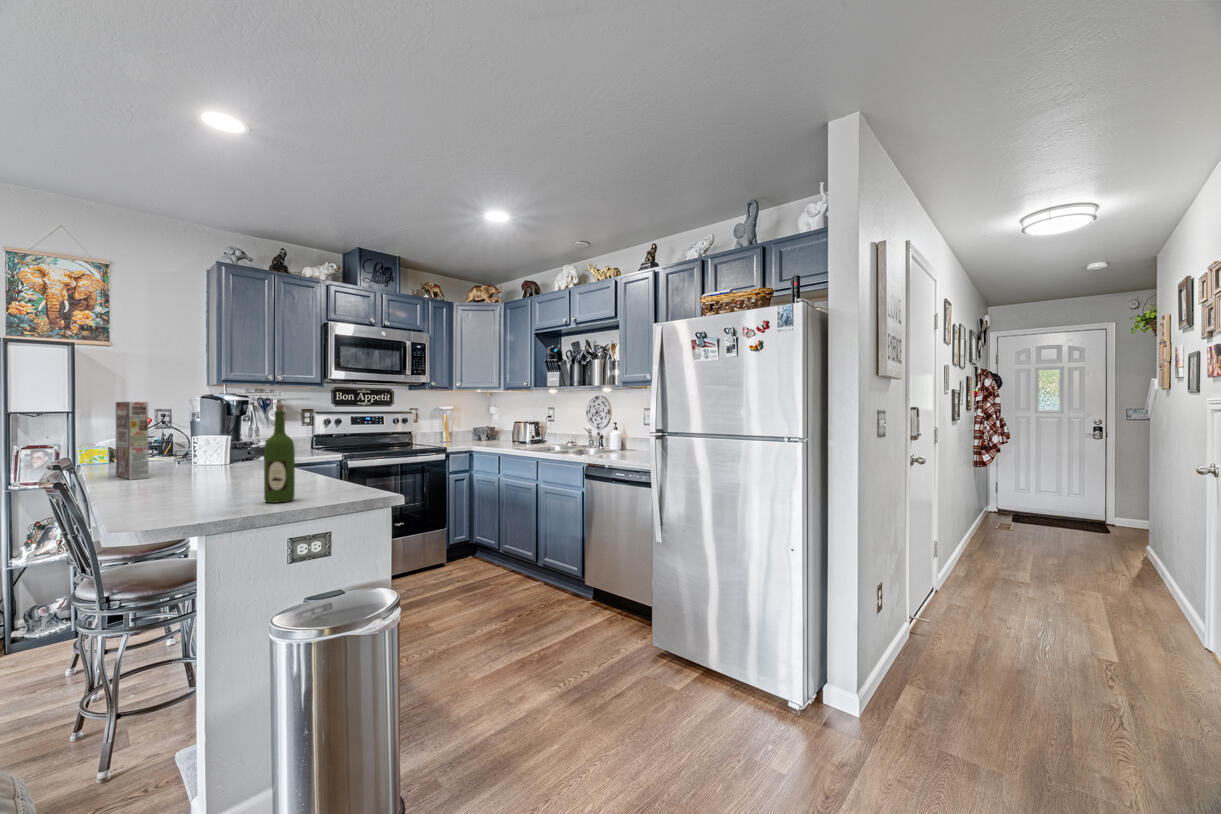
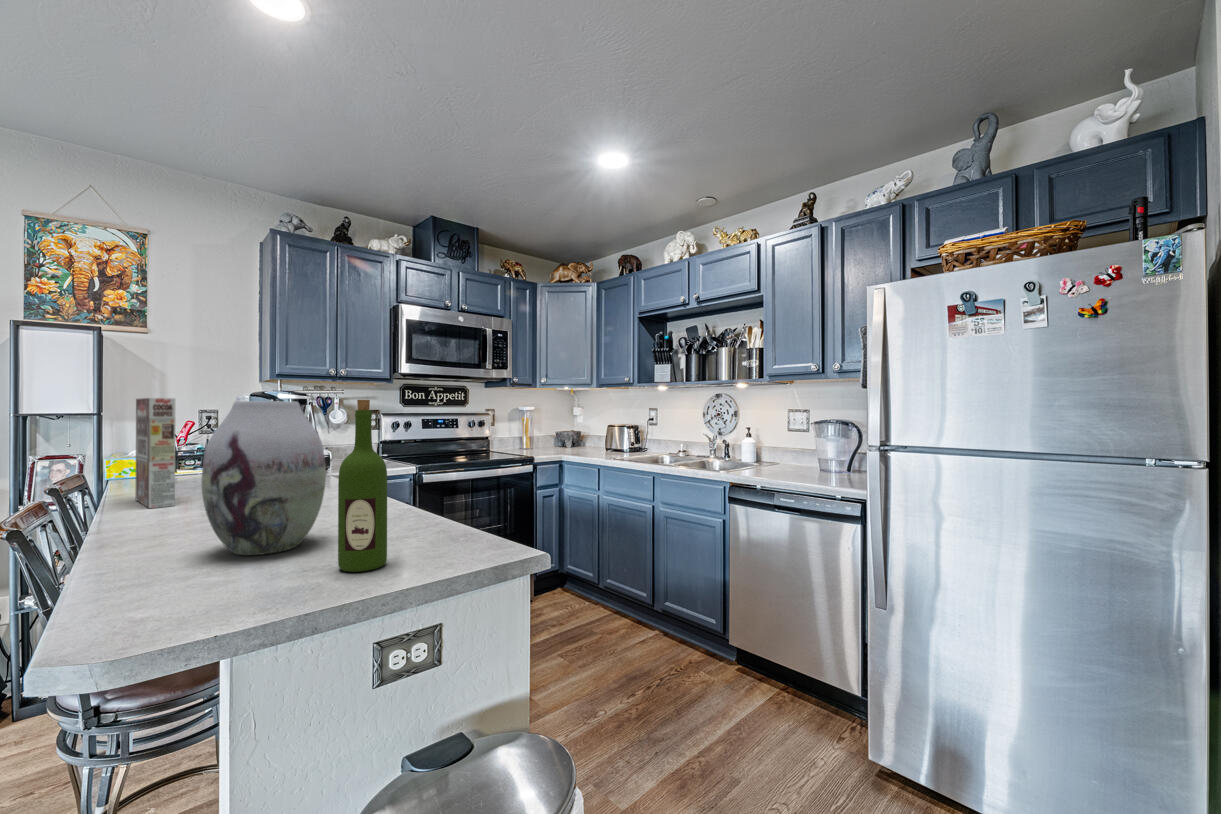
vase: none [179,405,258,498] -> present [202,401,326,555]

